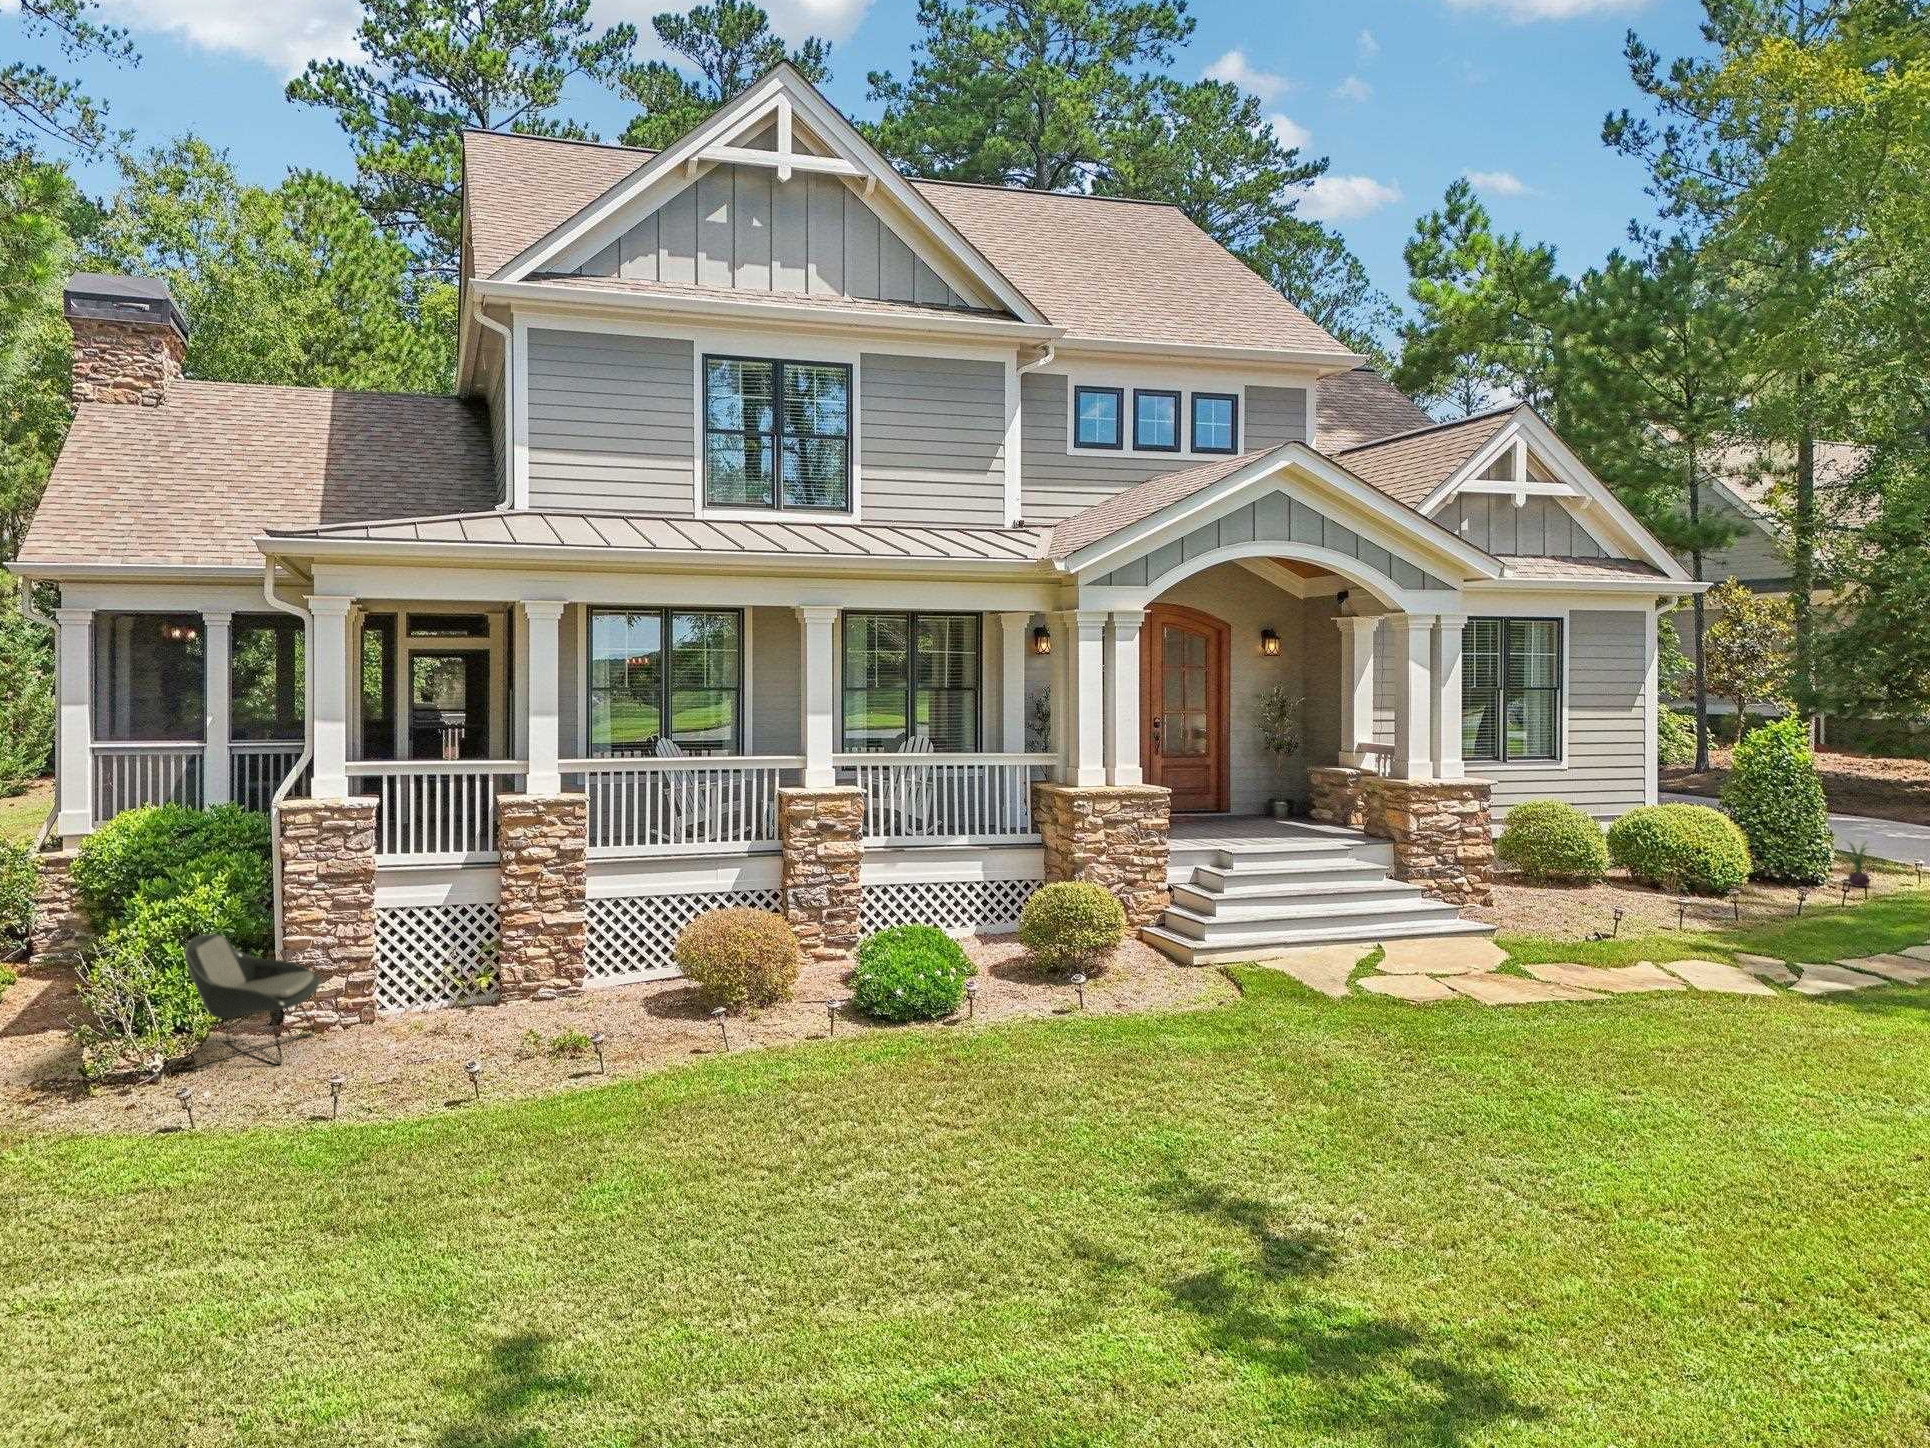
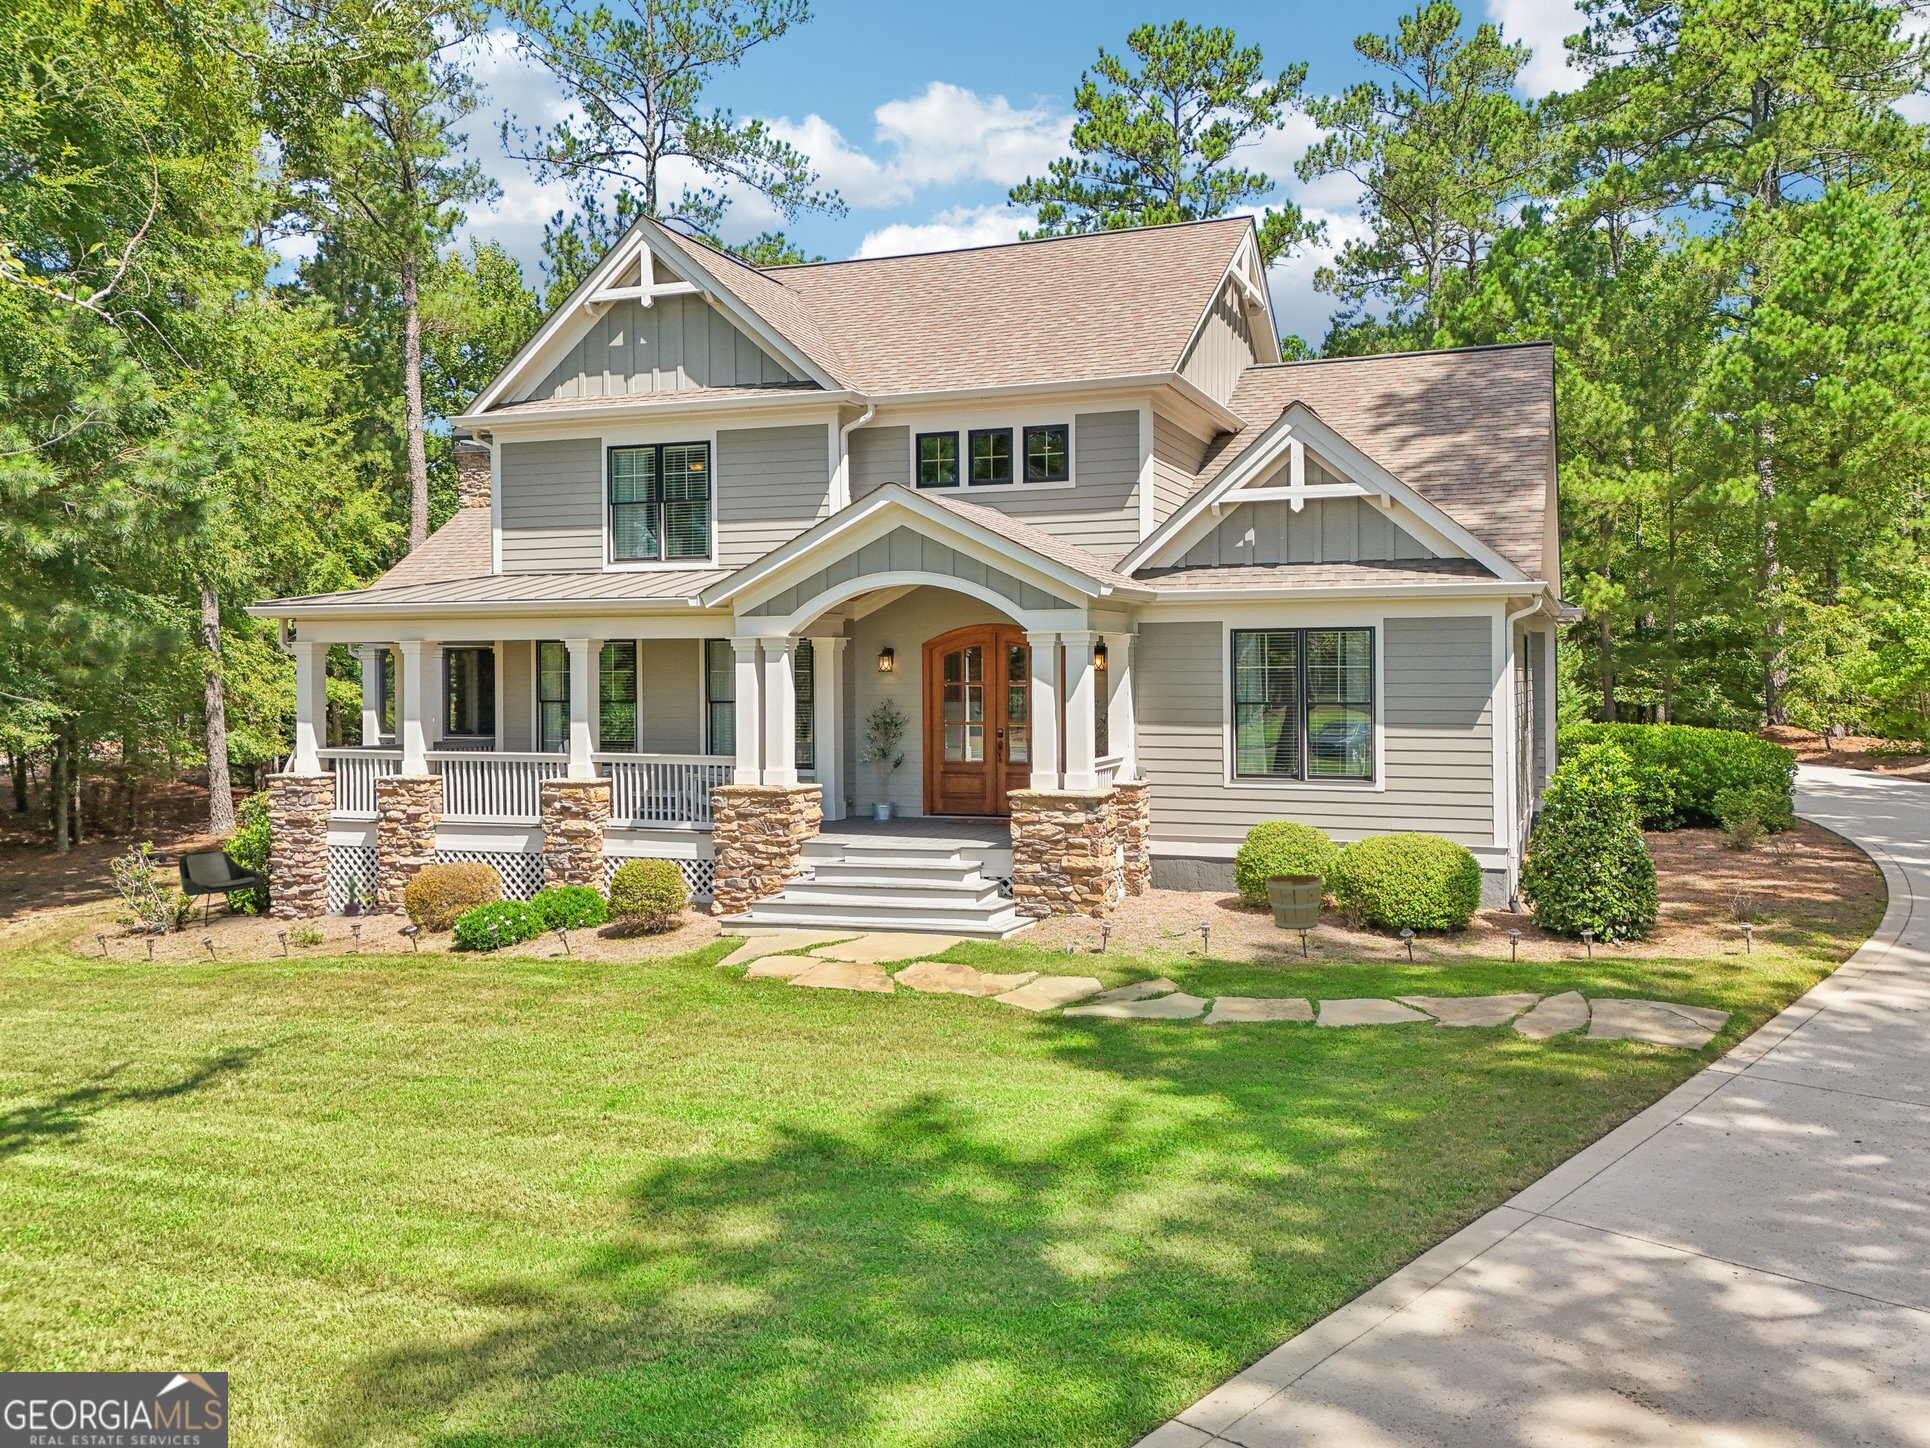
decorative plant: present [1845,844,1874,887] -> present [341,874,364,916]
wooden bucket: none [1546,848,1602,896] -> present [1265,874,1323,929]

